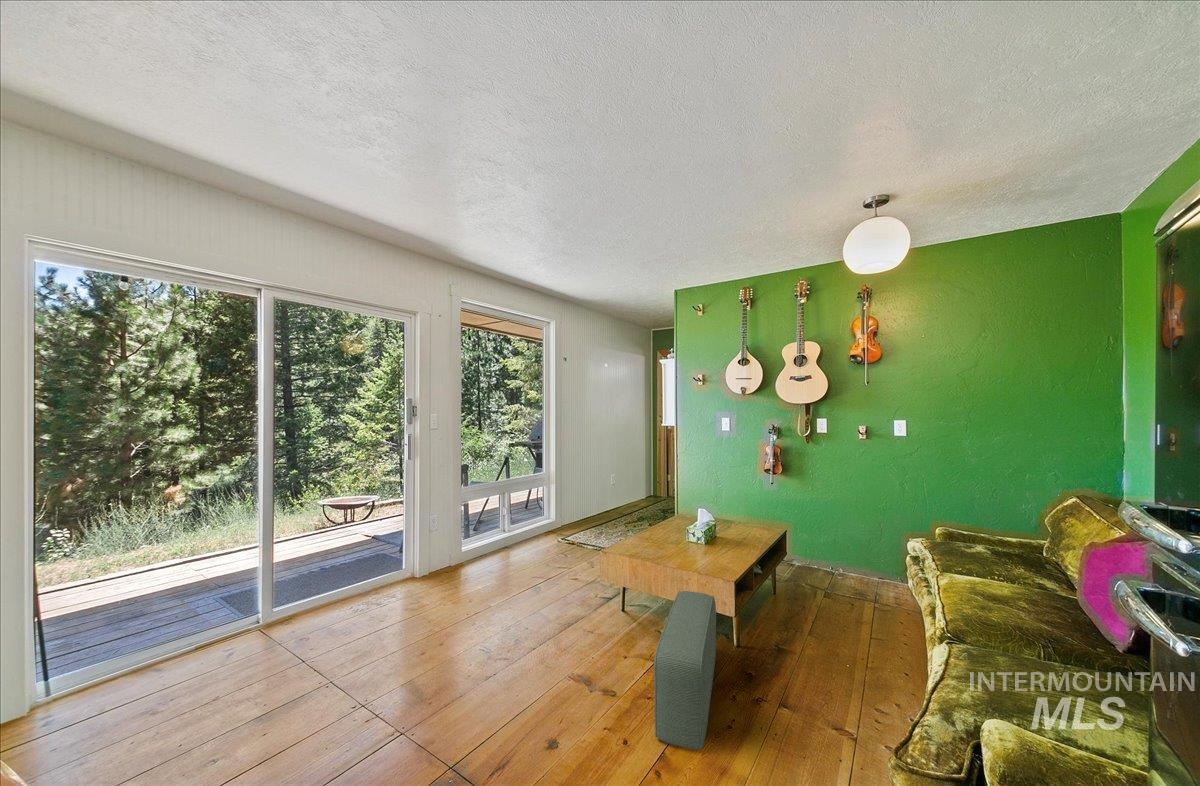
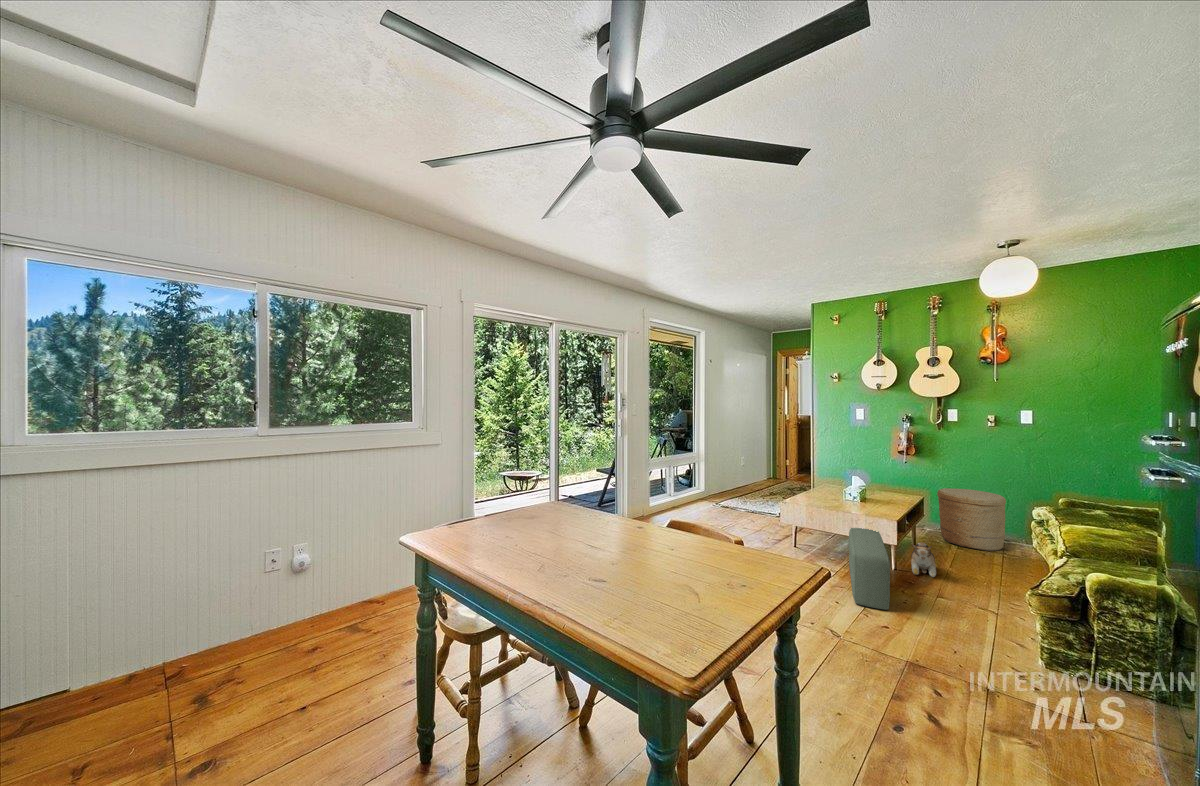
woven basket: none [804,517,878,599] -> present [937,488,1006,551]
plush toy: none [756,609,791,660] -> present [911,542,937,577]

